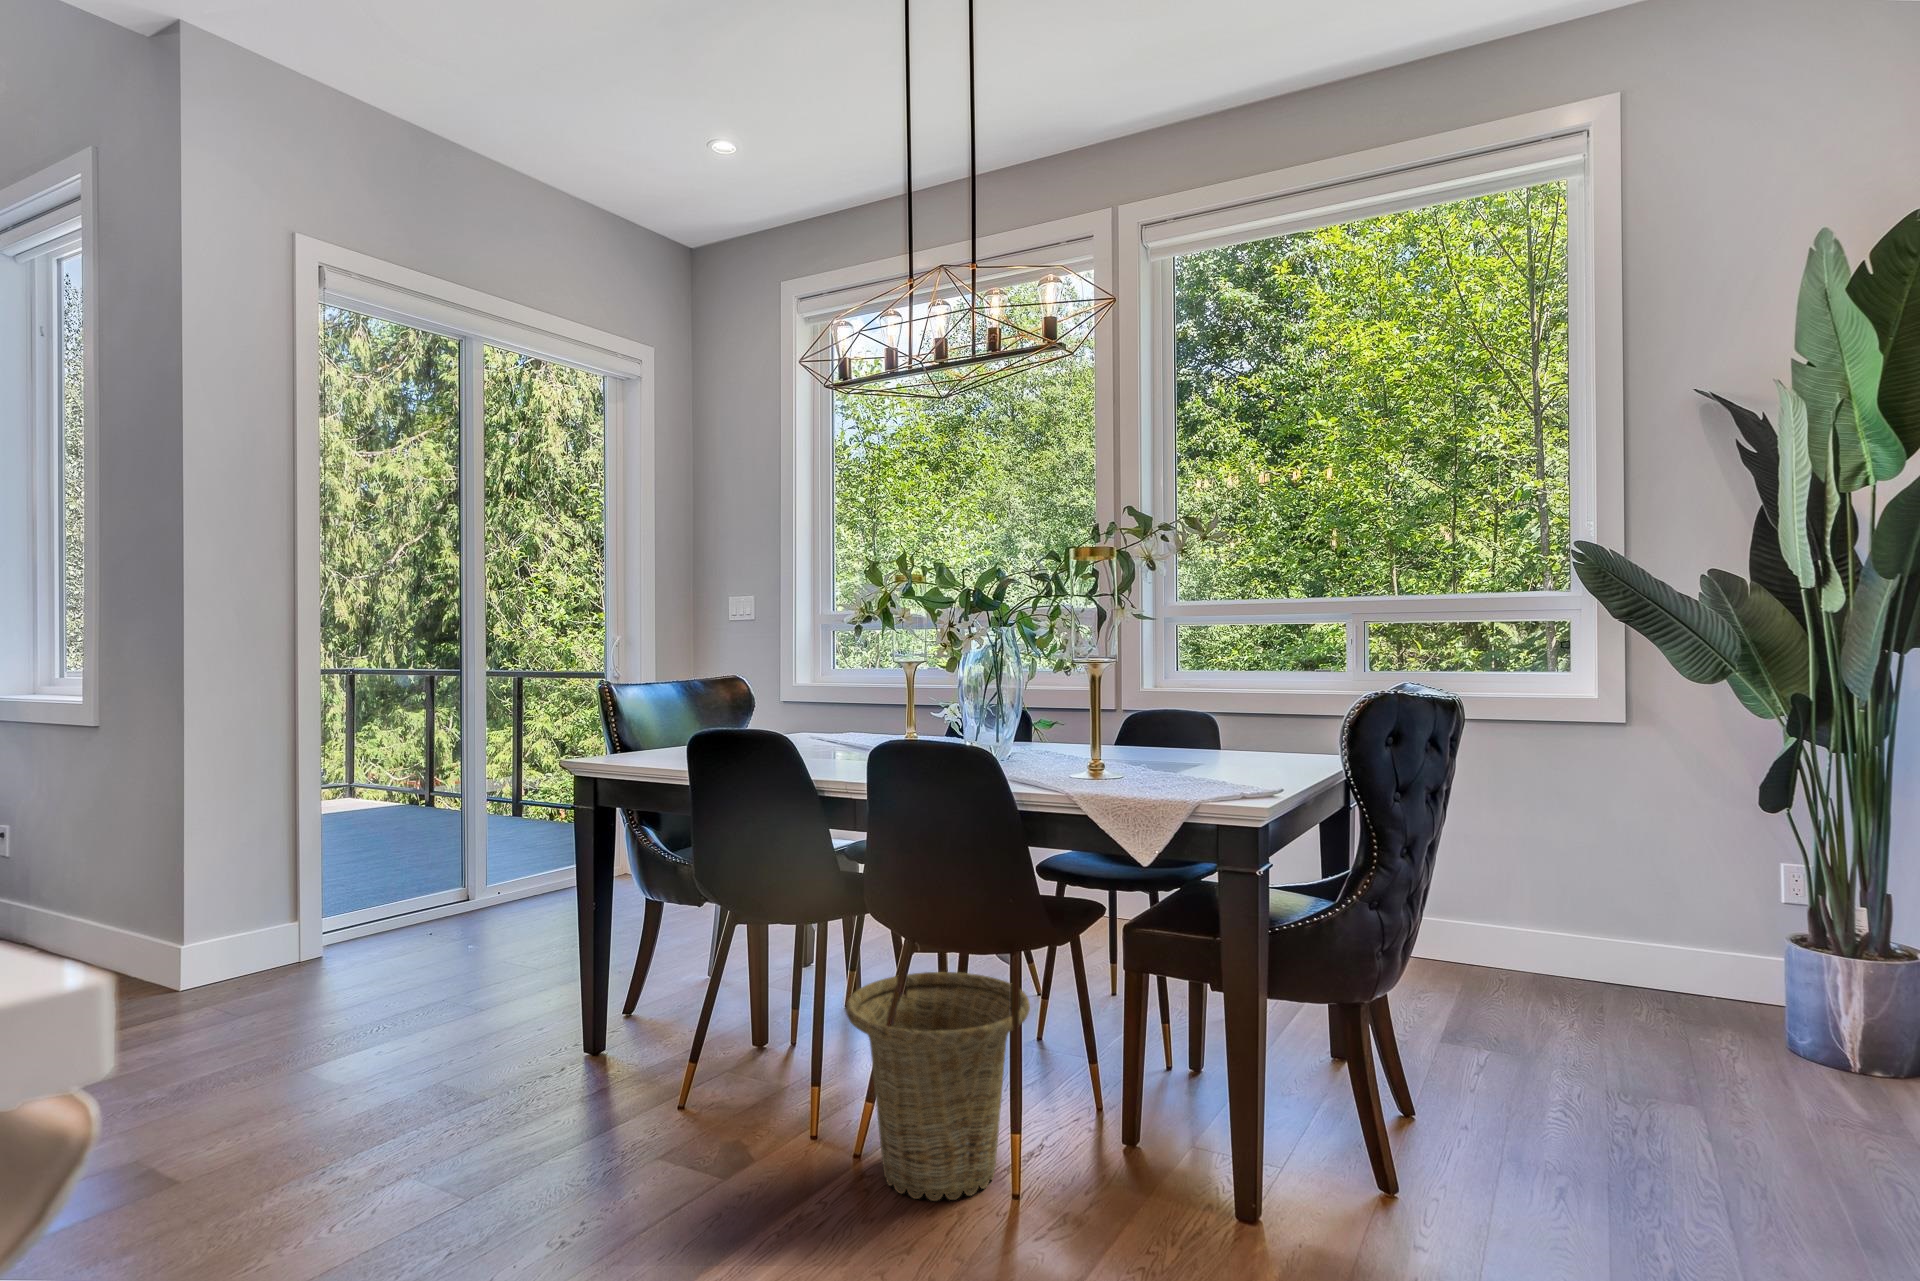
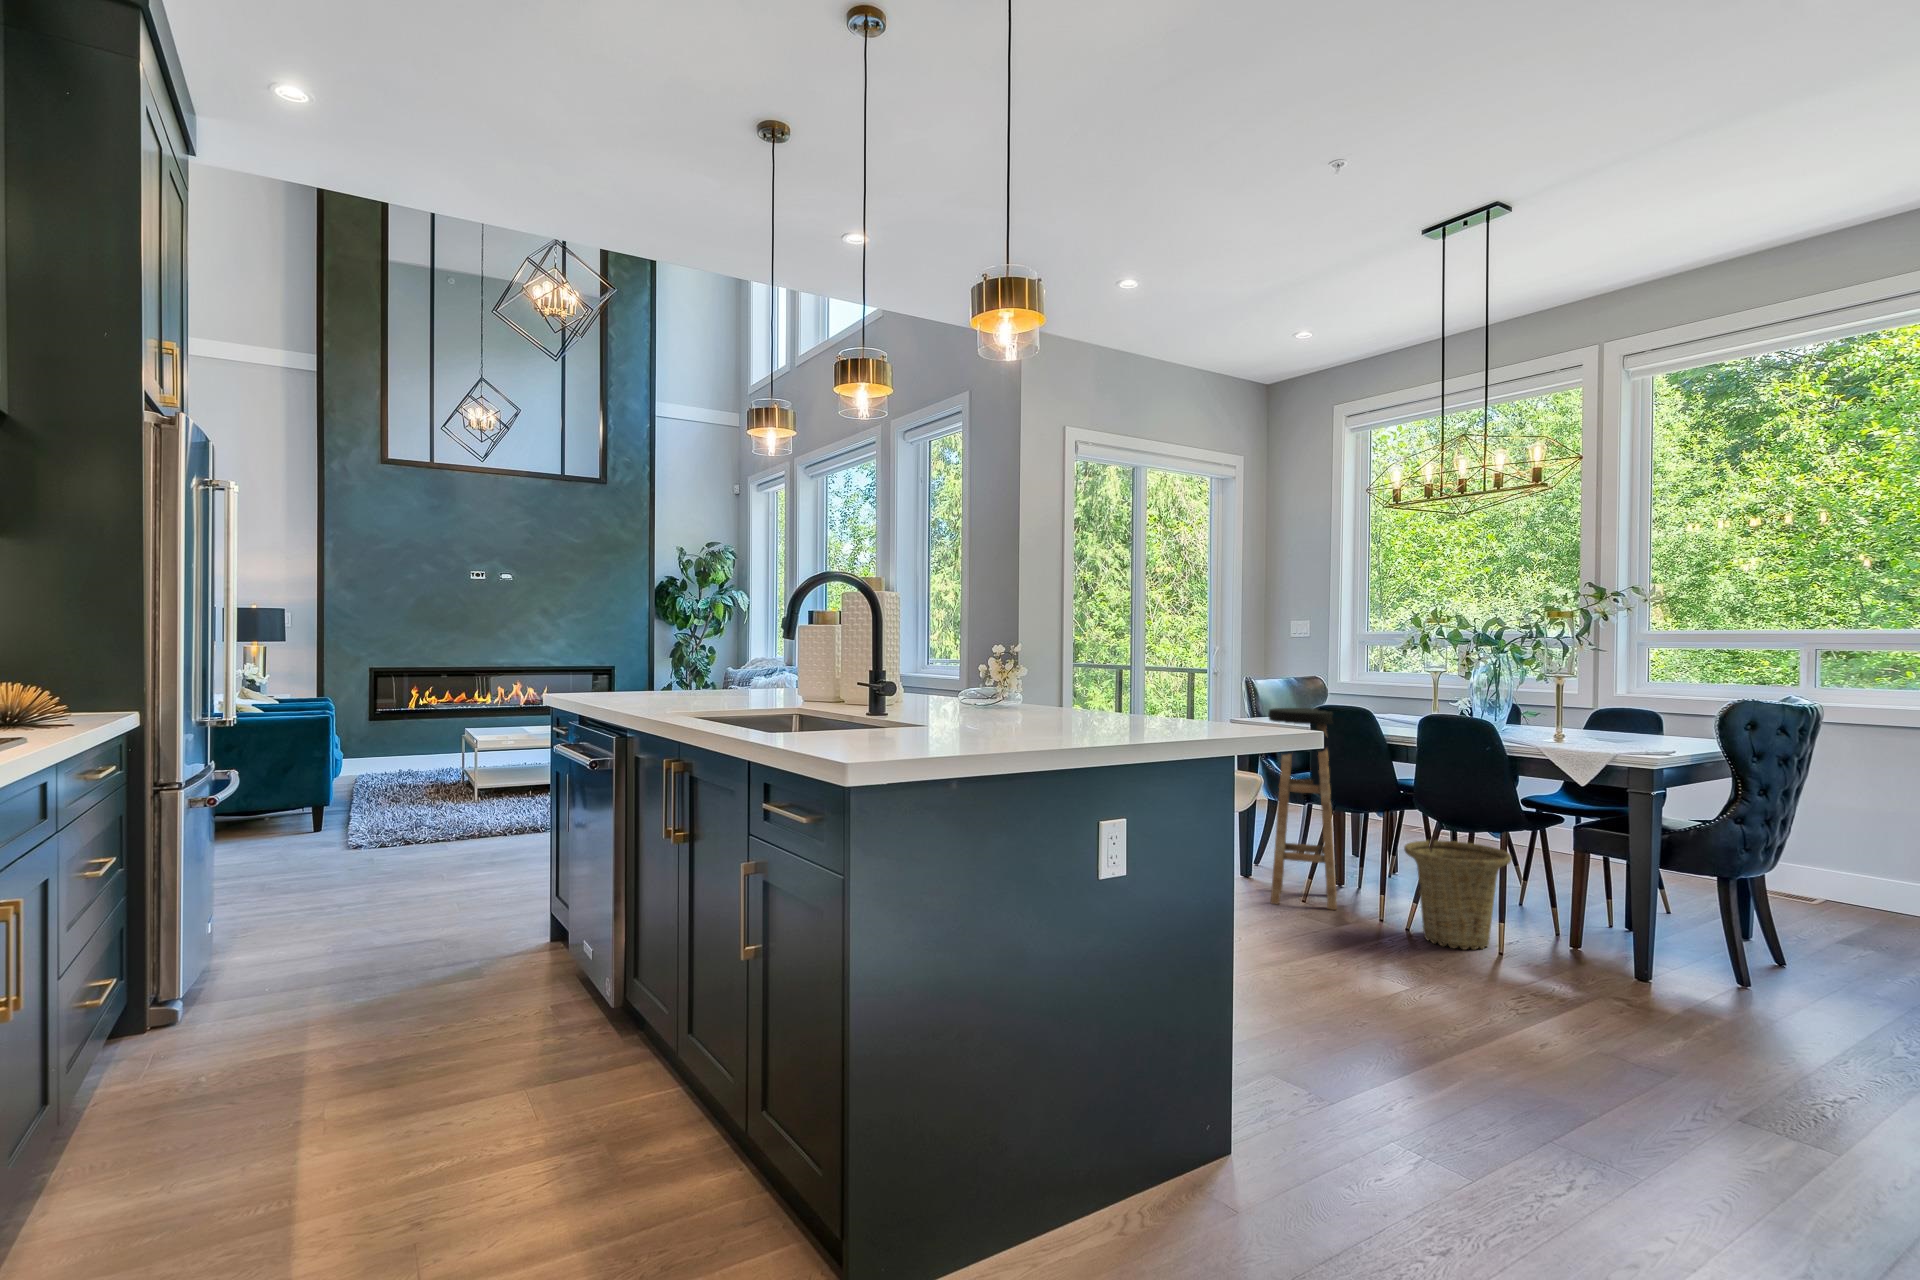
bar stool: none [610,735,748,1129] -> present [1268,708,1337,910]

